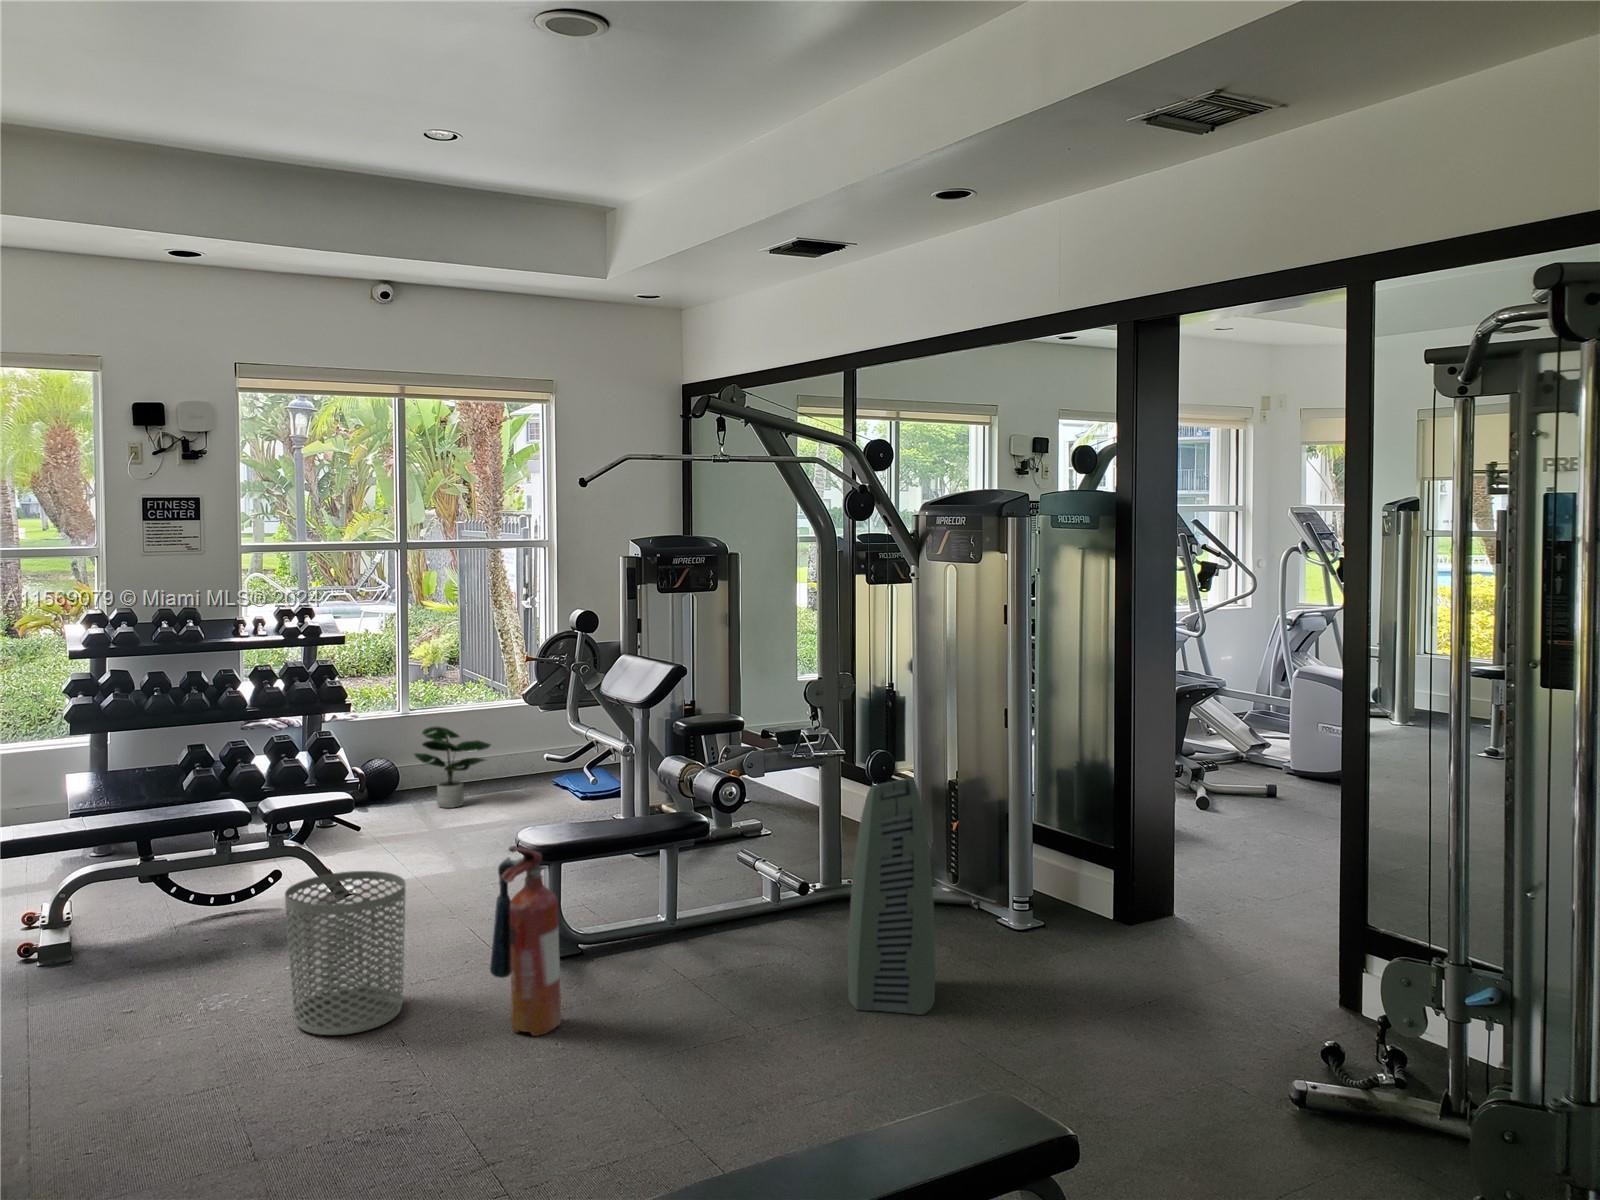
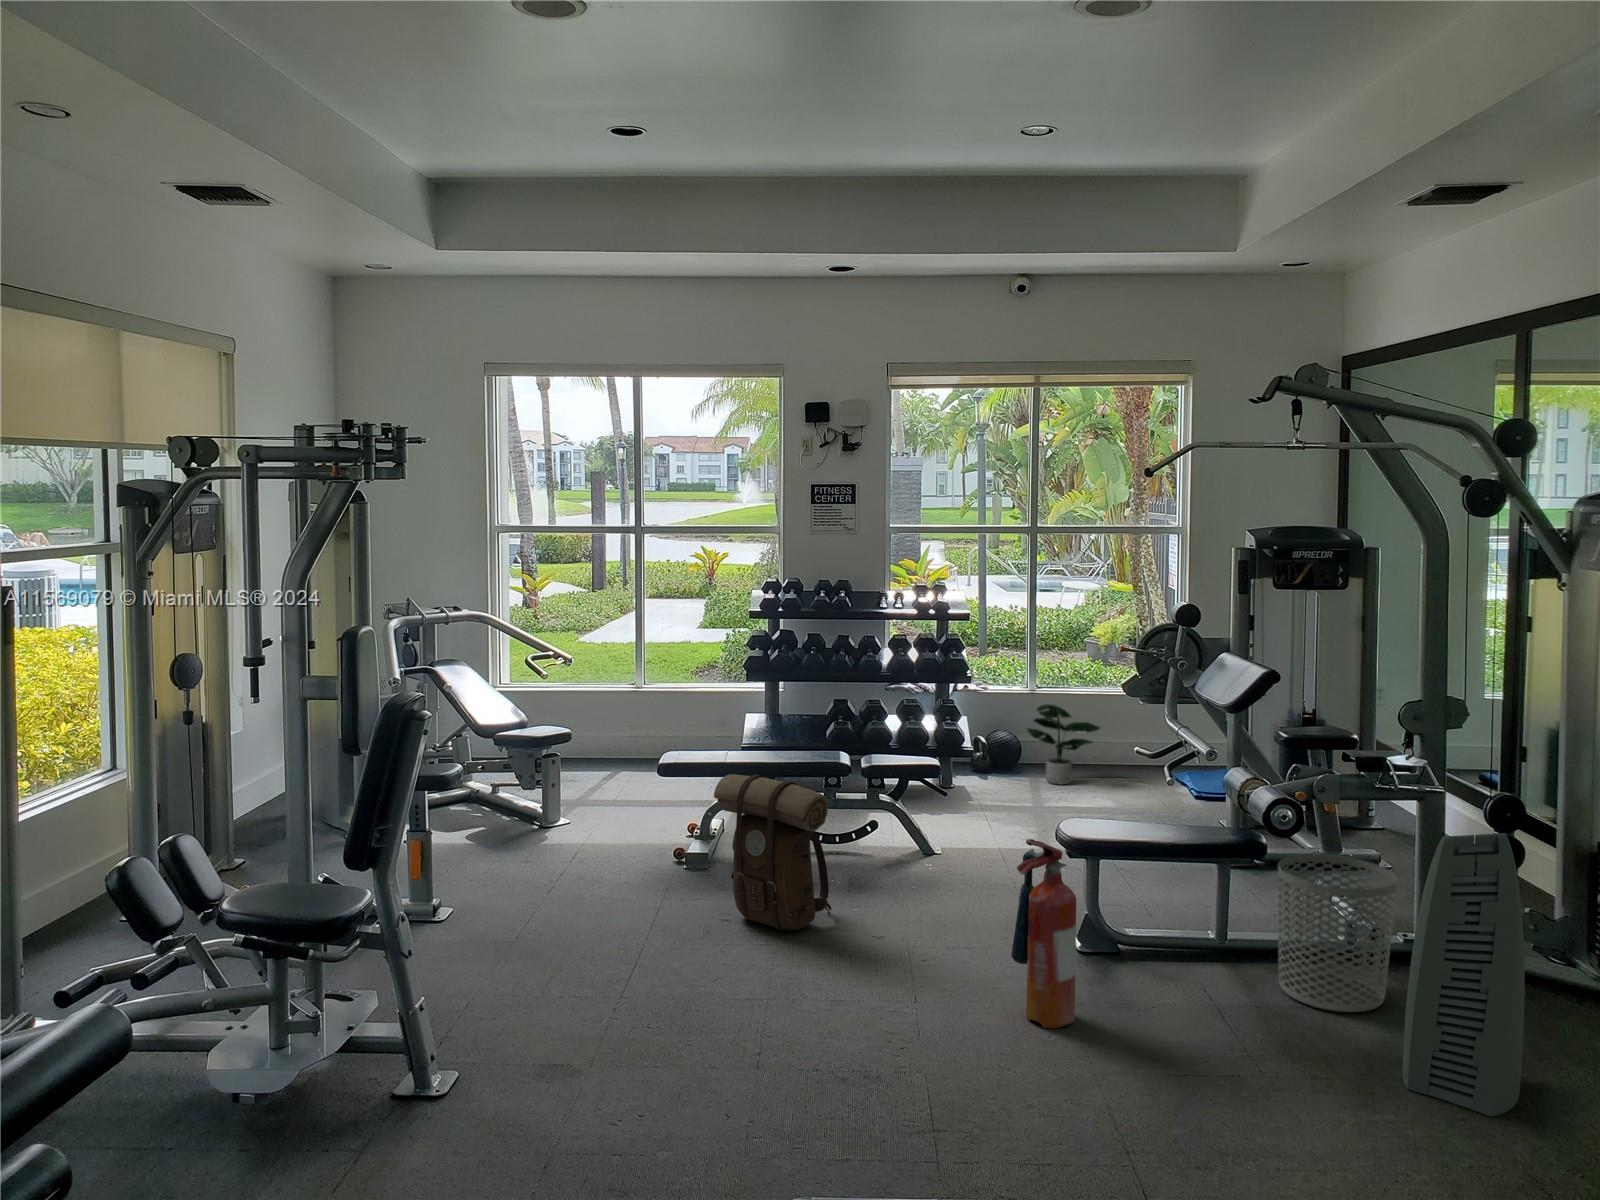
backpack: none [96,829,256,1006] -> present [714,774,831,931]
waste bin: present [285,871,406,1035] -> present [1278,854,1397,1012]

